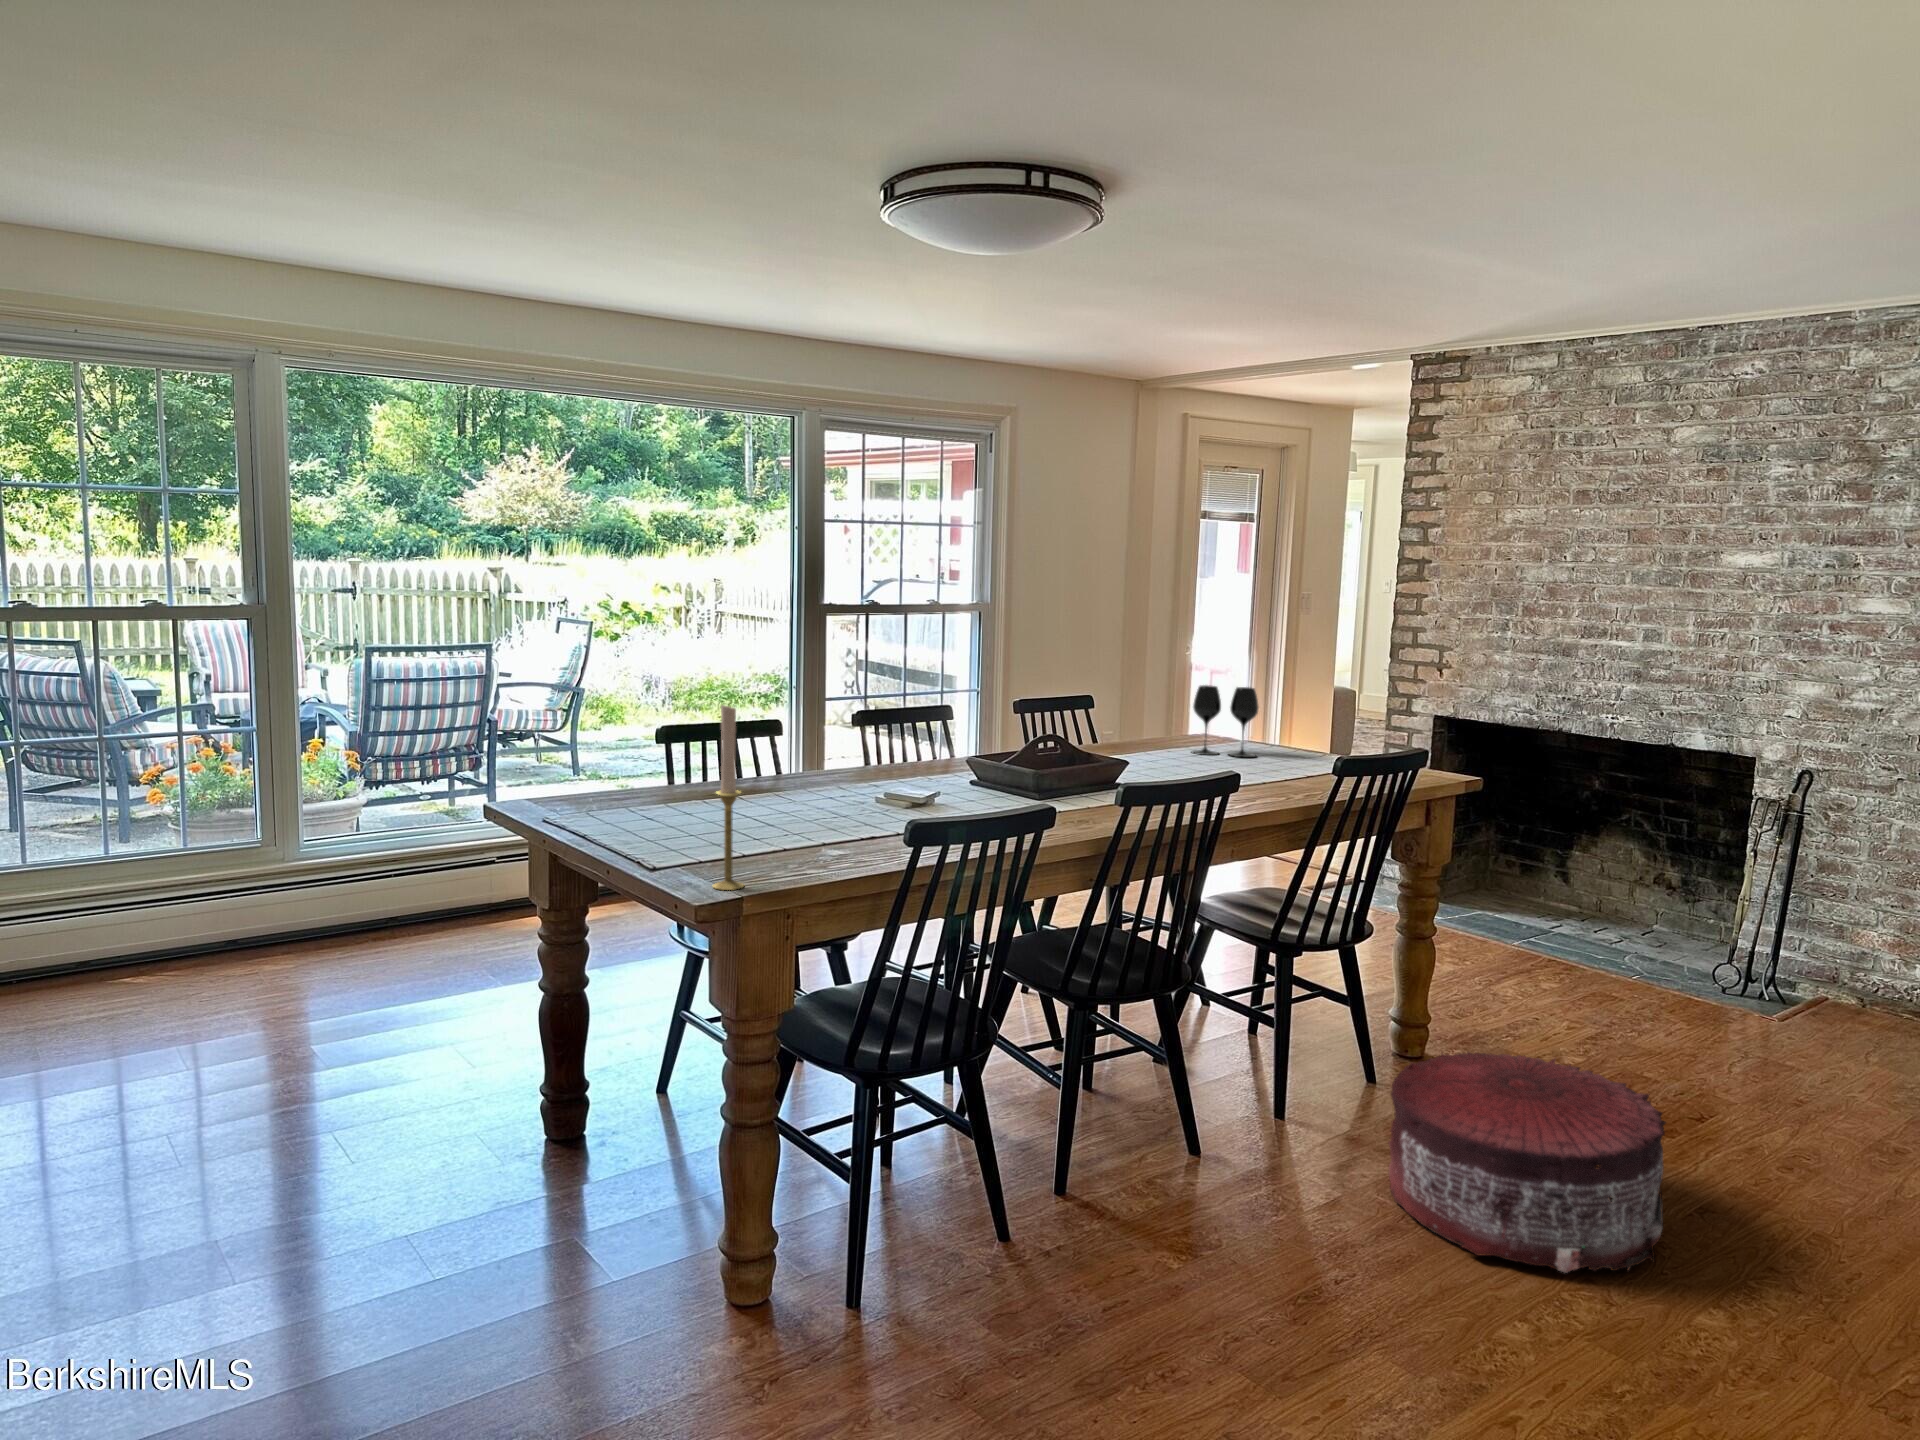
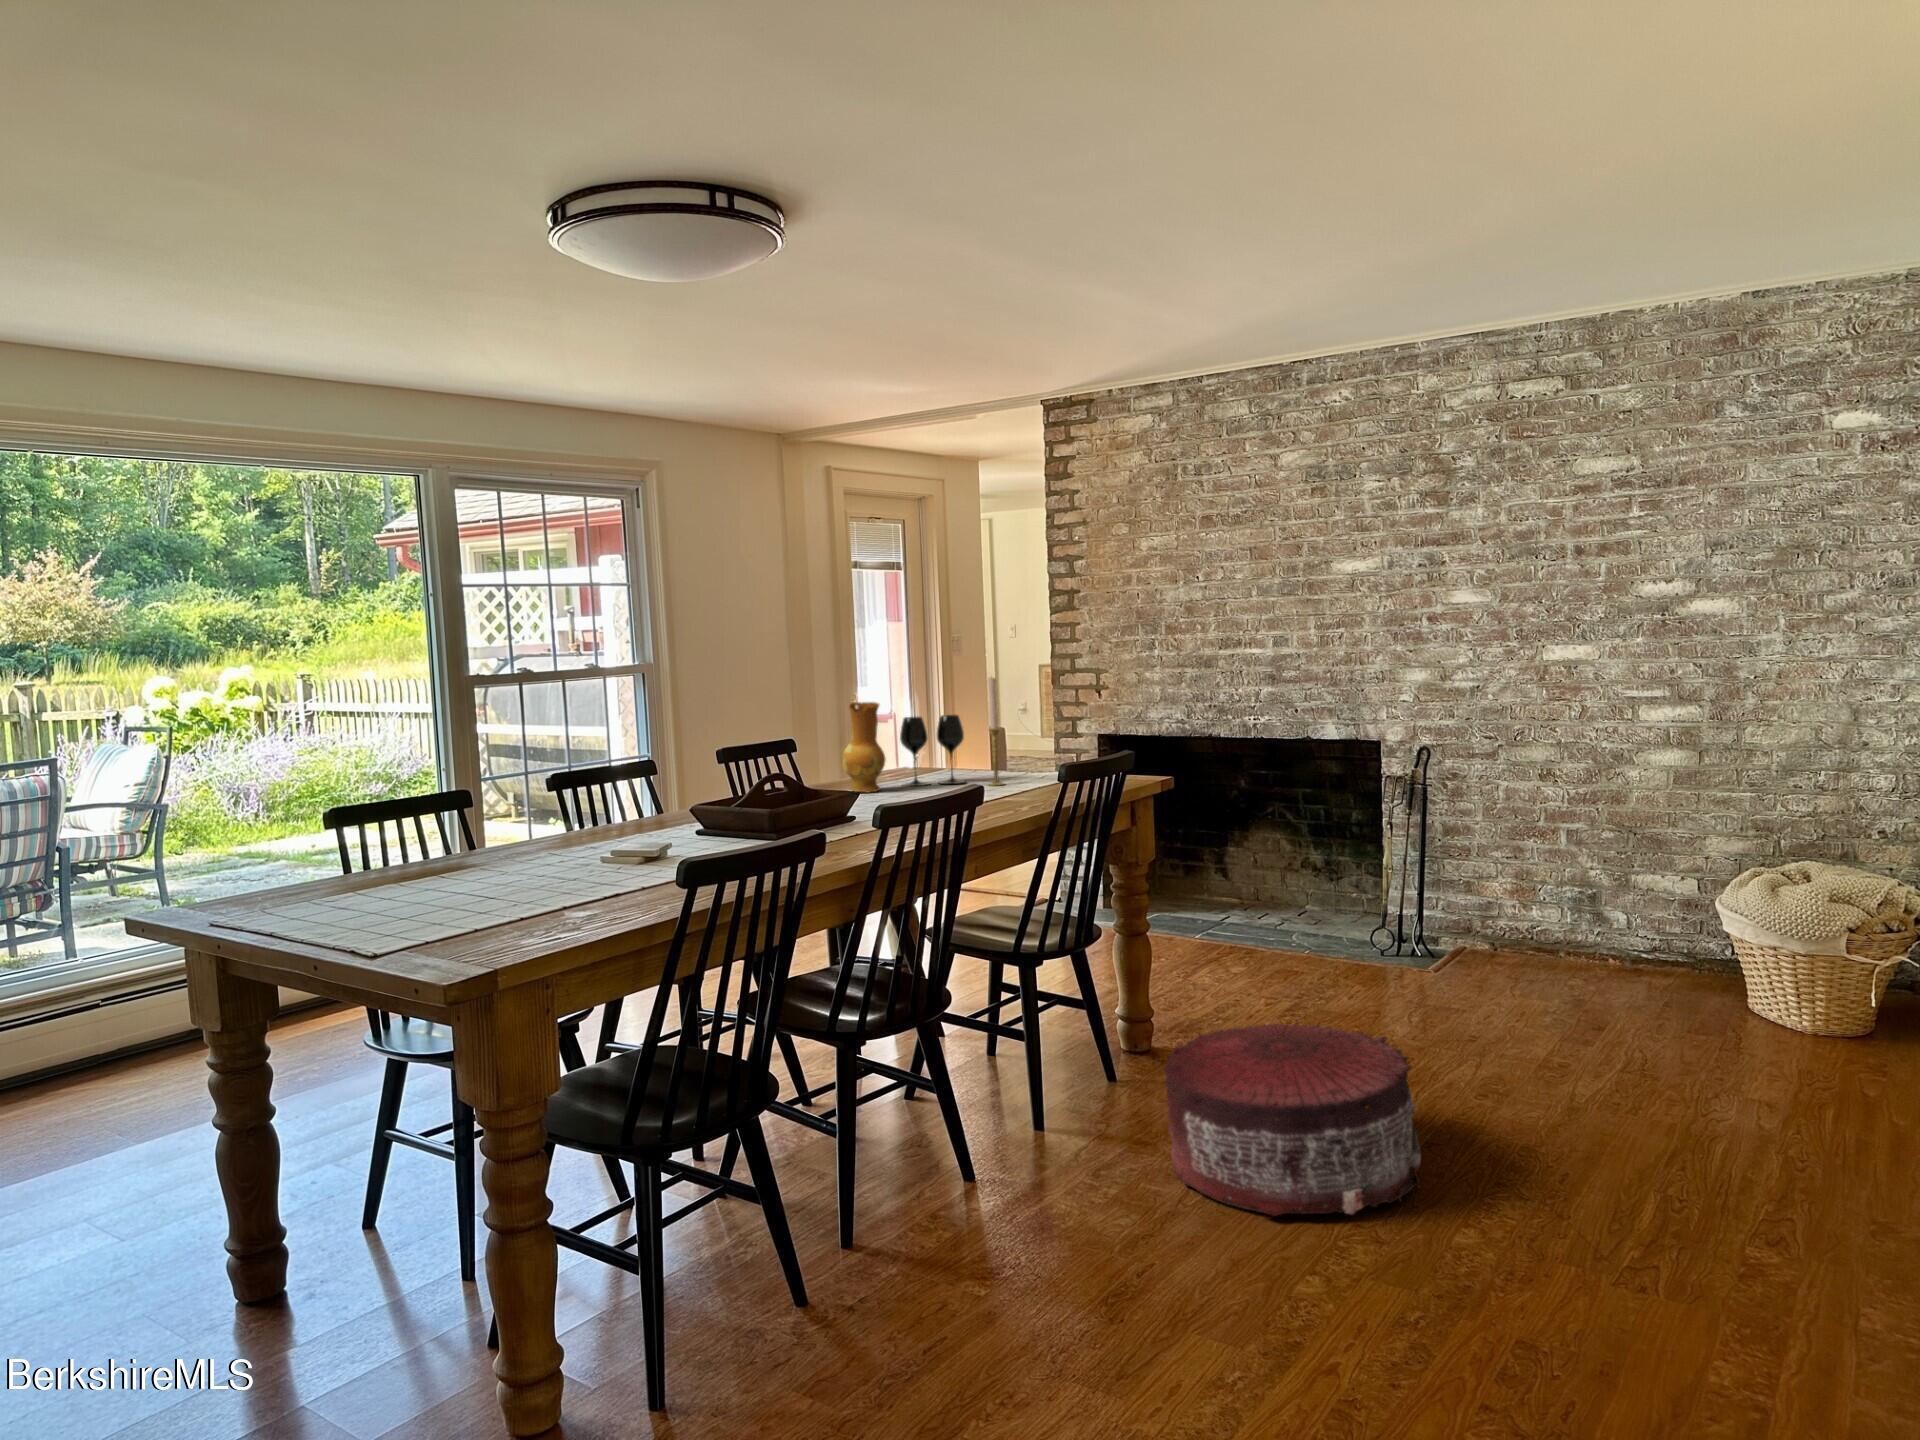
ceramic jug: none [1130,667,1173,757] -> present [842,702,886,793]
candlestick: present [713,705,744,890] -> present [987,677,1004,786]

